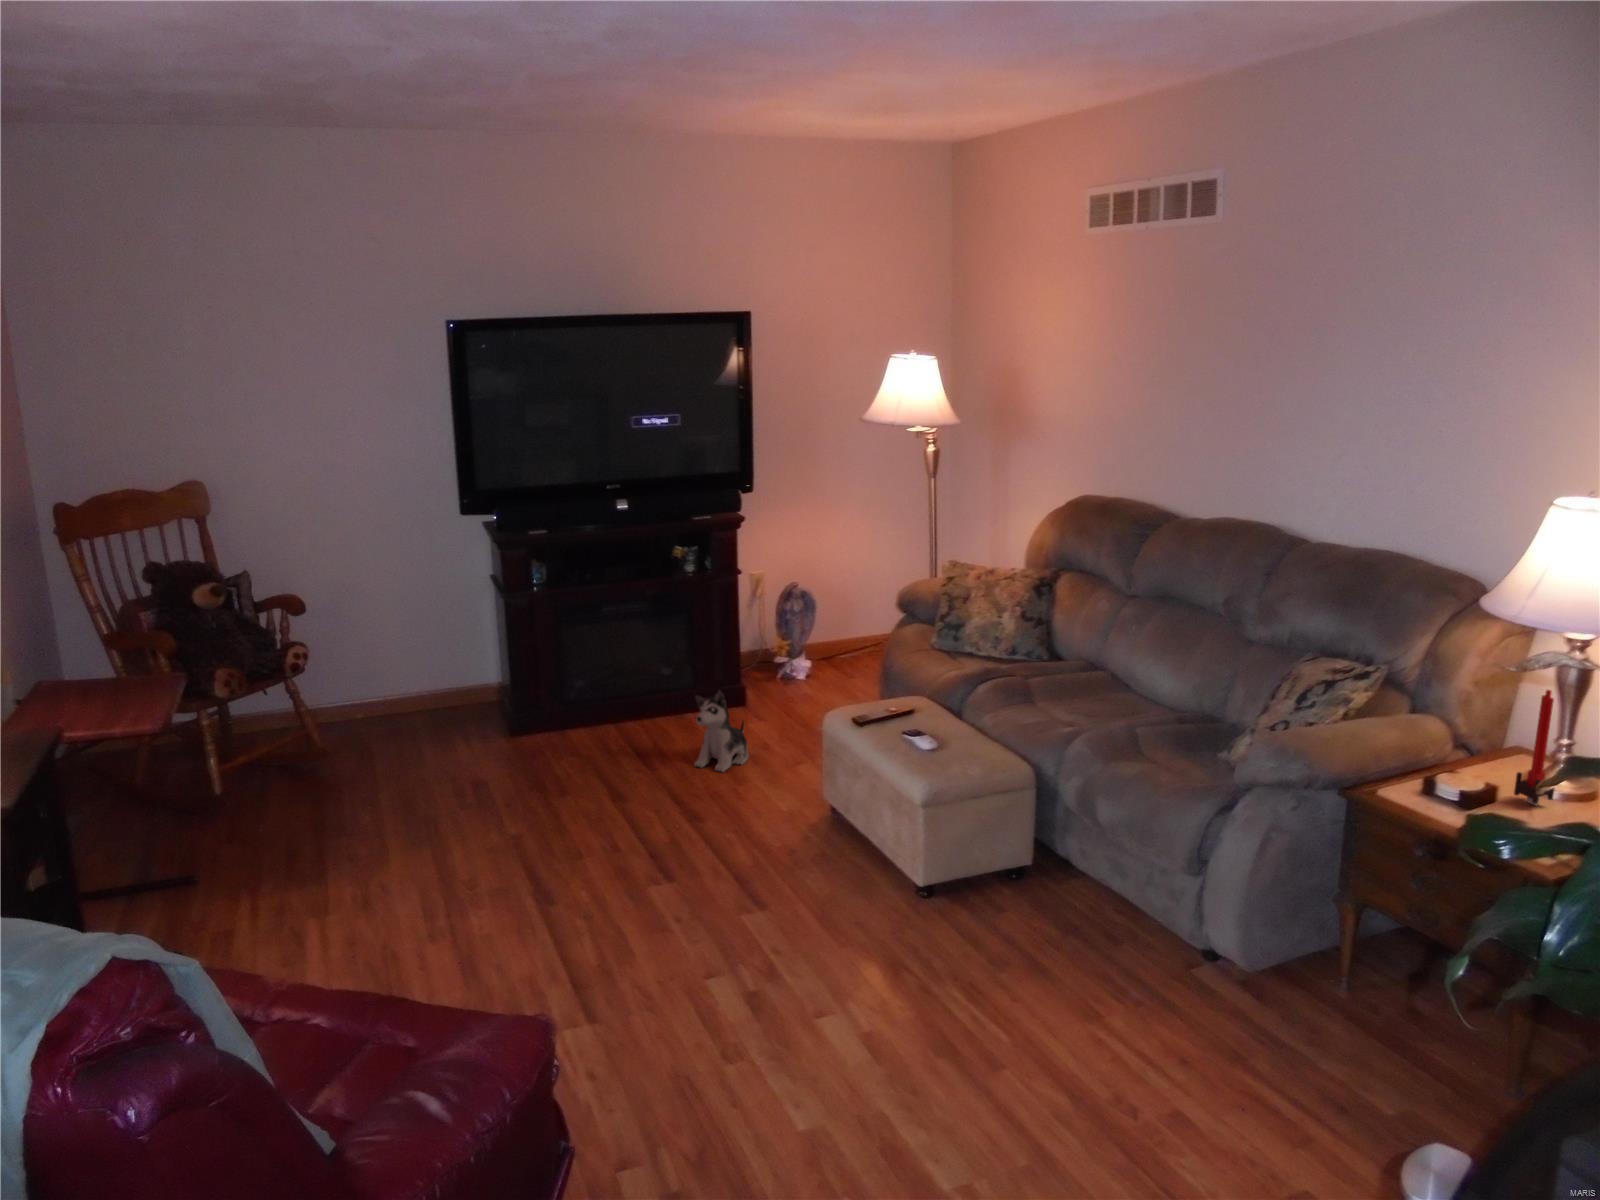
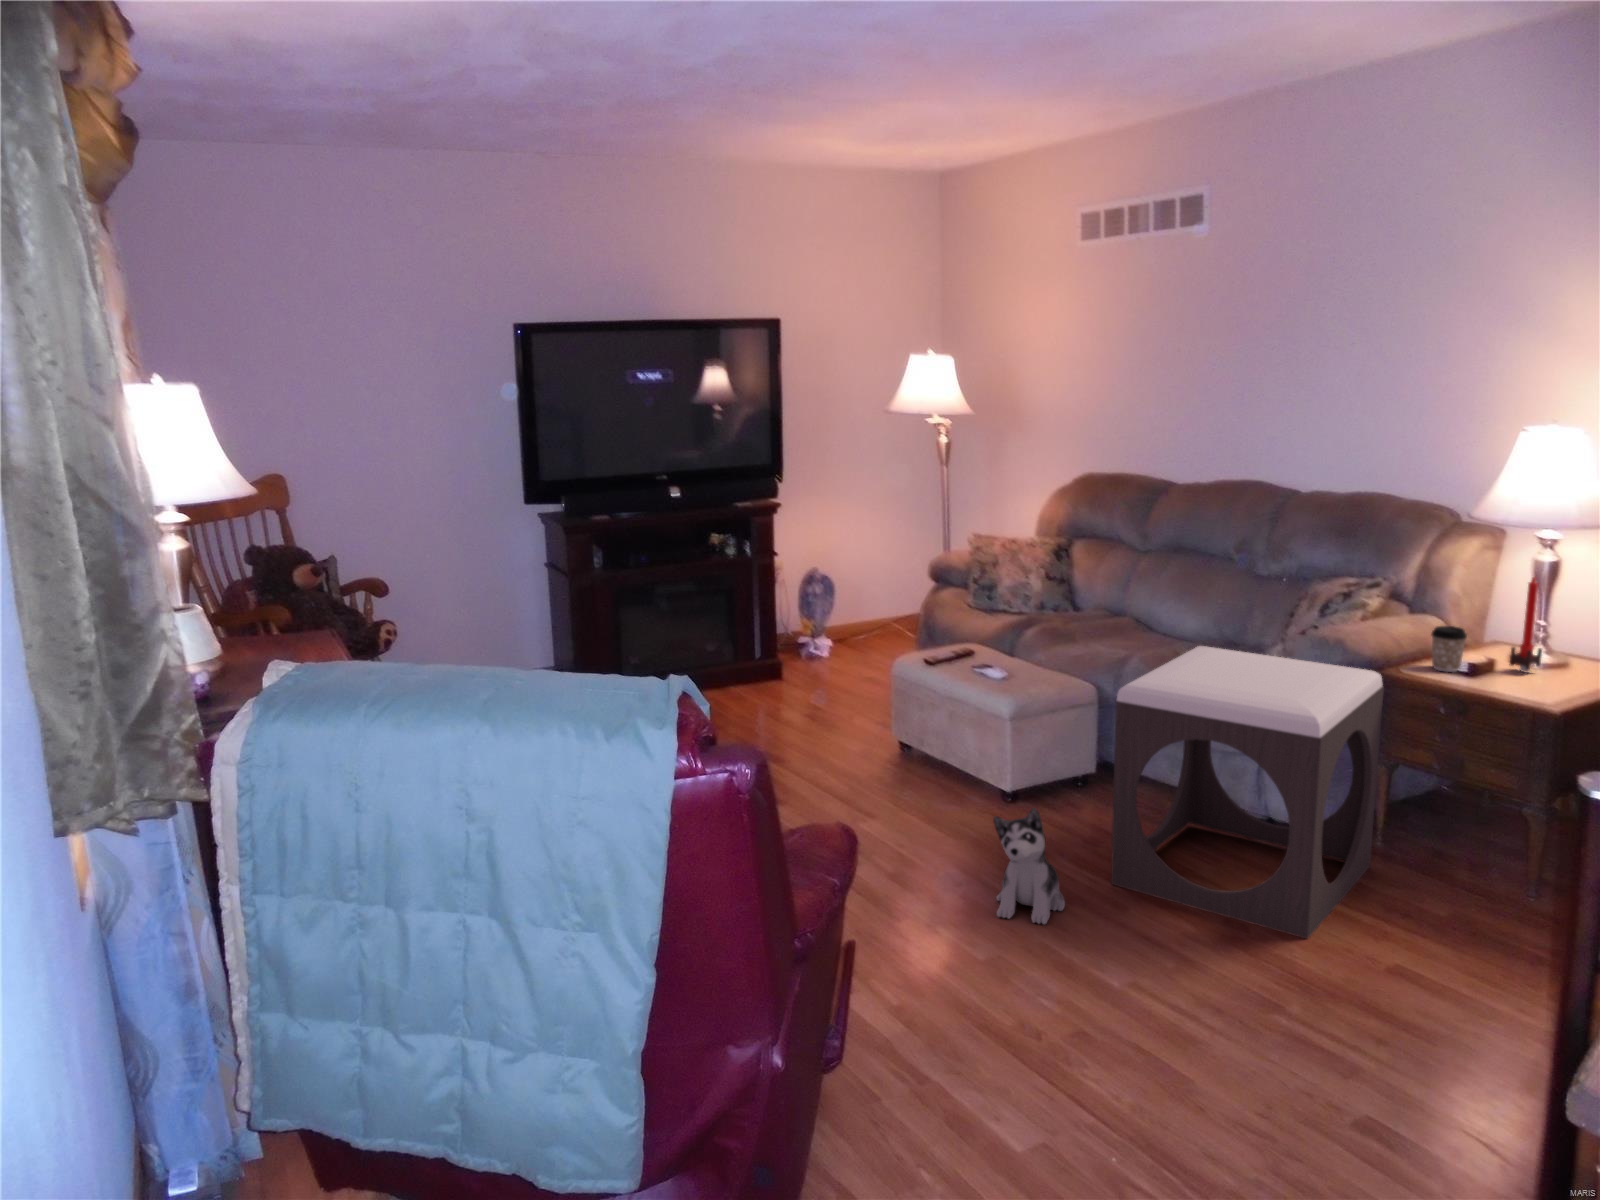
plush toy: present [694,690,749,772] -> present [993,808,1065,924]
coffee cup: none [1415,740,1460,799] -> present [1431,626,1467,672]
footstool: none [998,744,1342,1140] -> present [1111,646,1384,939]

